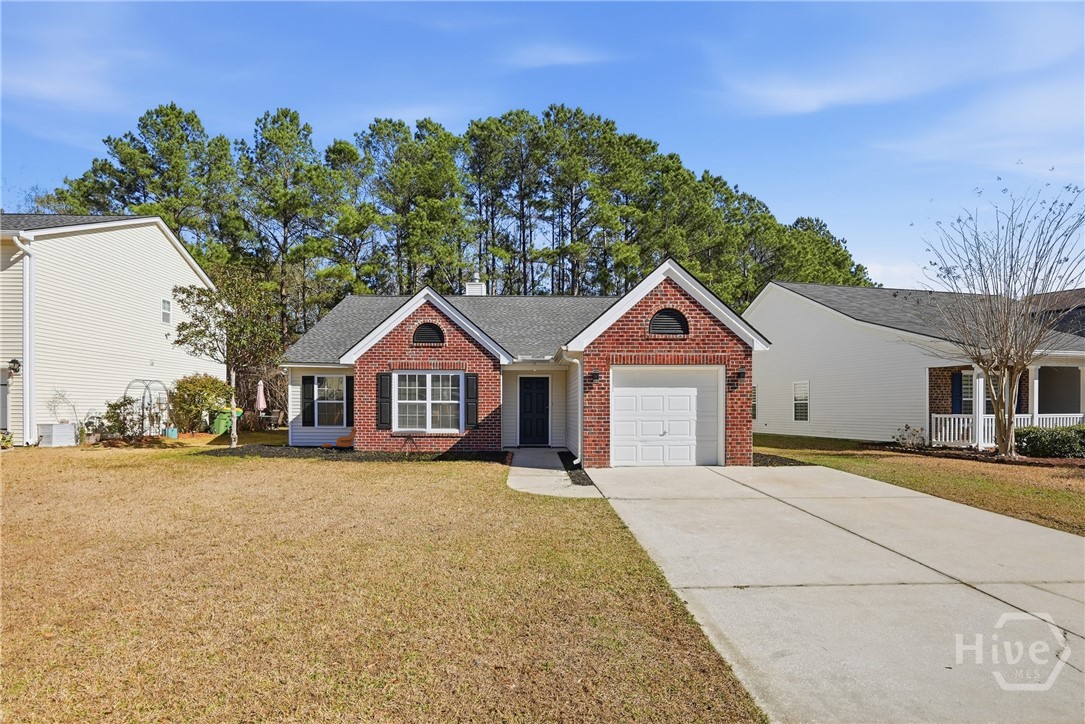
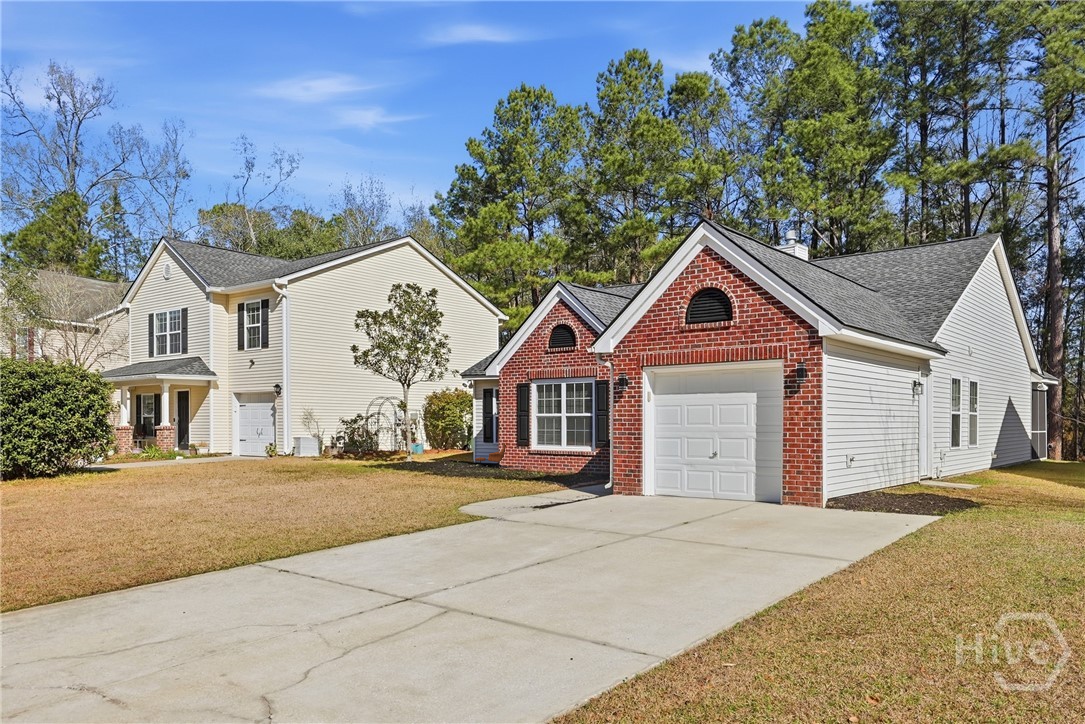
round table: present [392,430,426,456] -> none [518,447,555,474]

